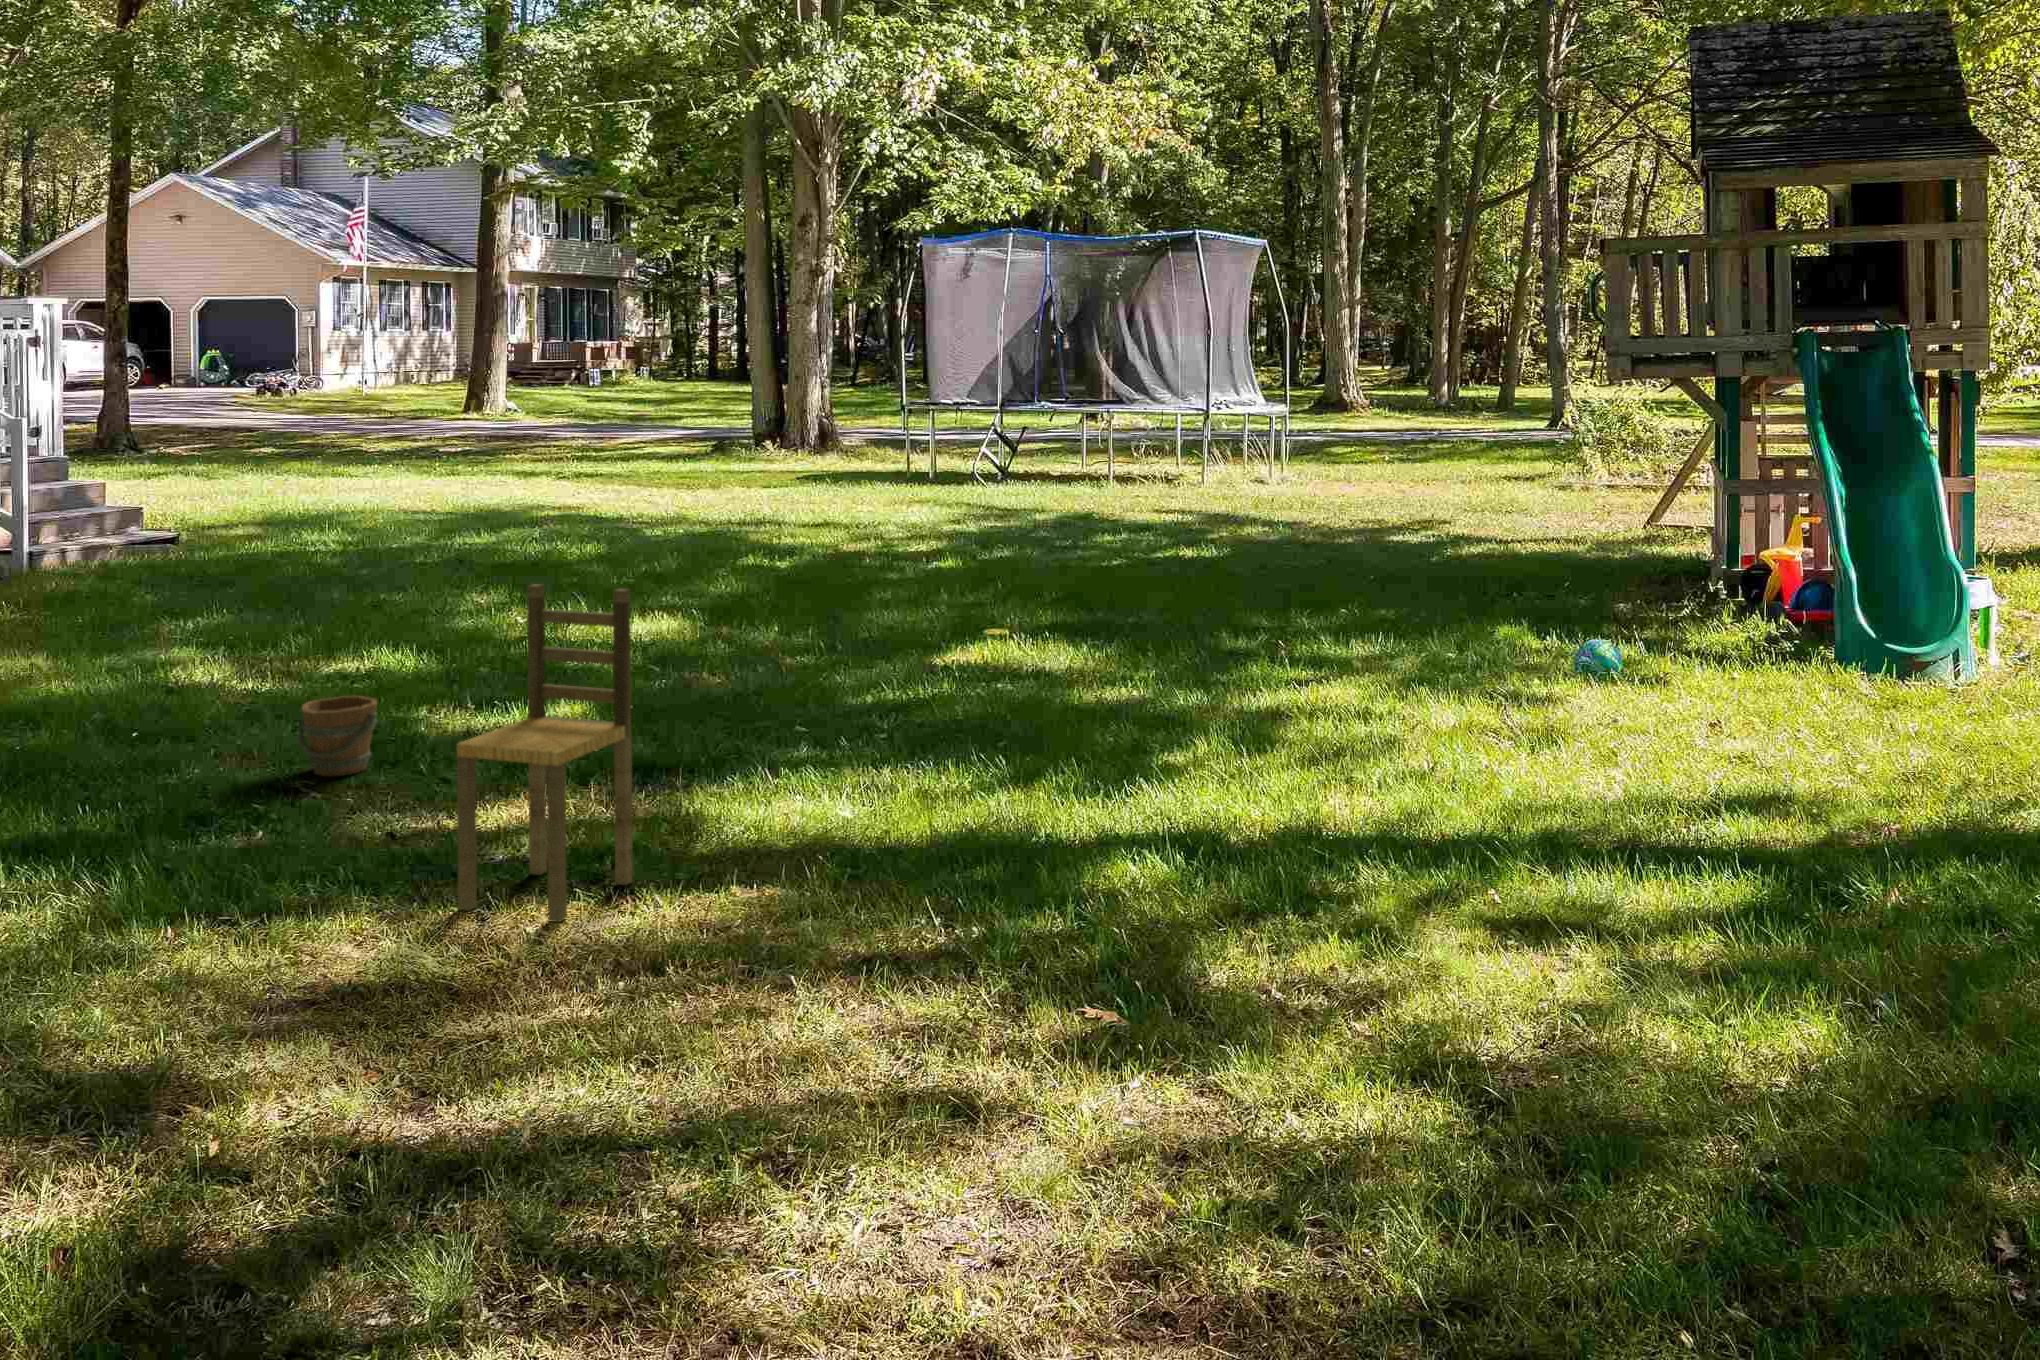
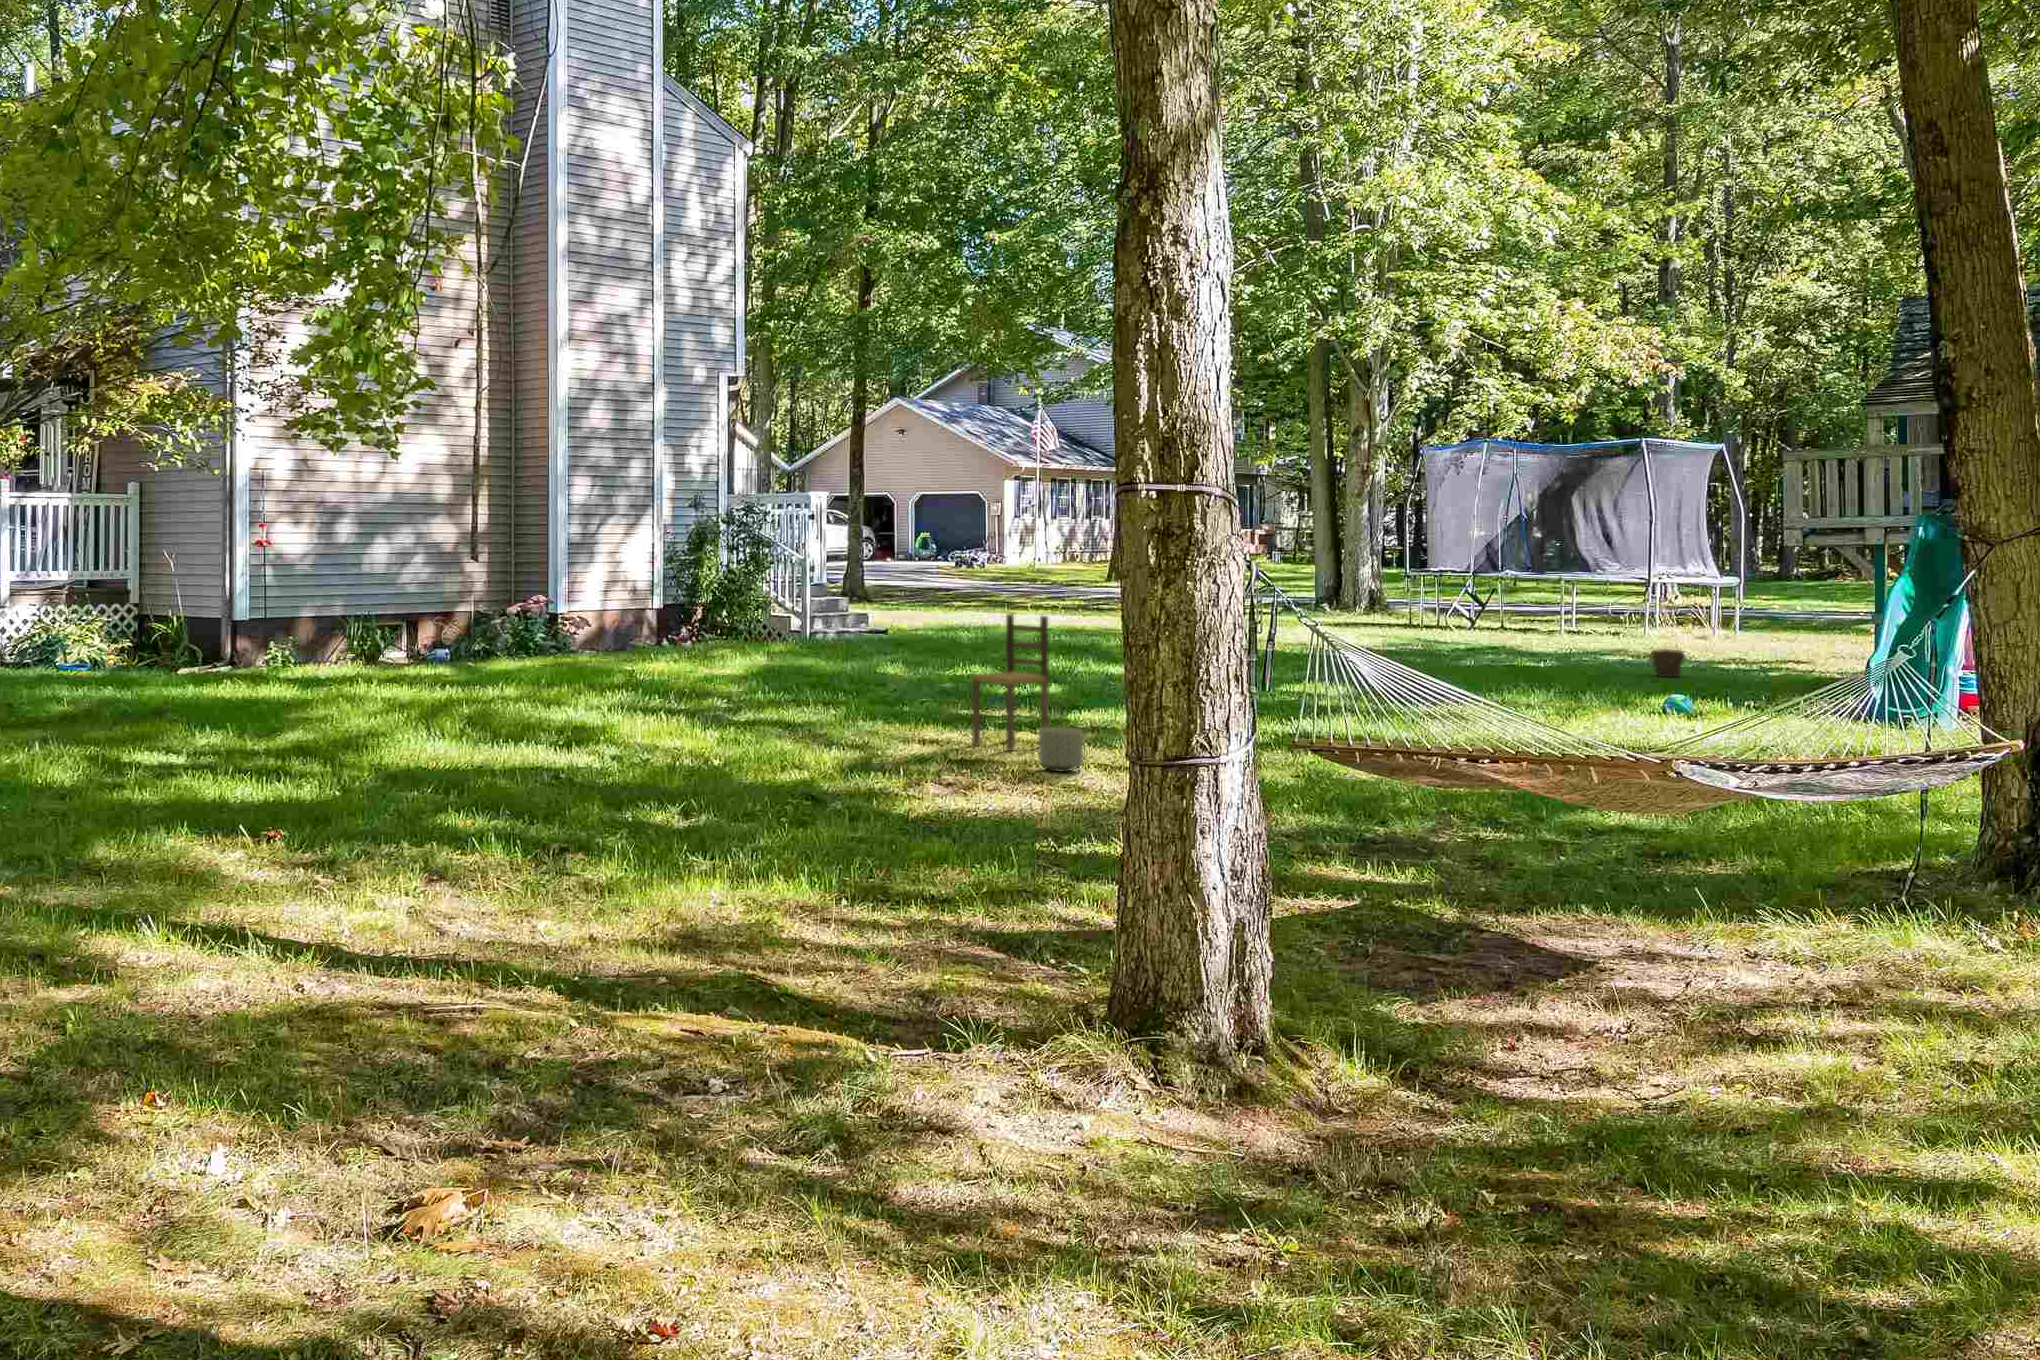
bucket: present [298,696,377,776] -> present [1650,649,1685,677]
planter: none [673,890,781,1016] -> present [1039,727,1083,772]

